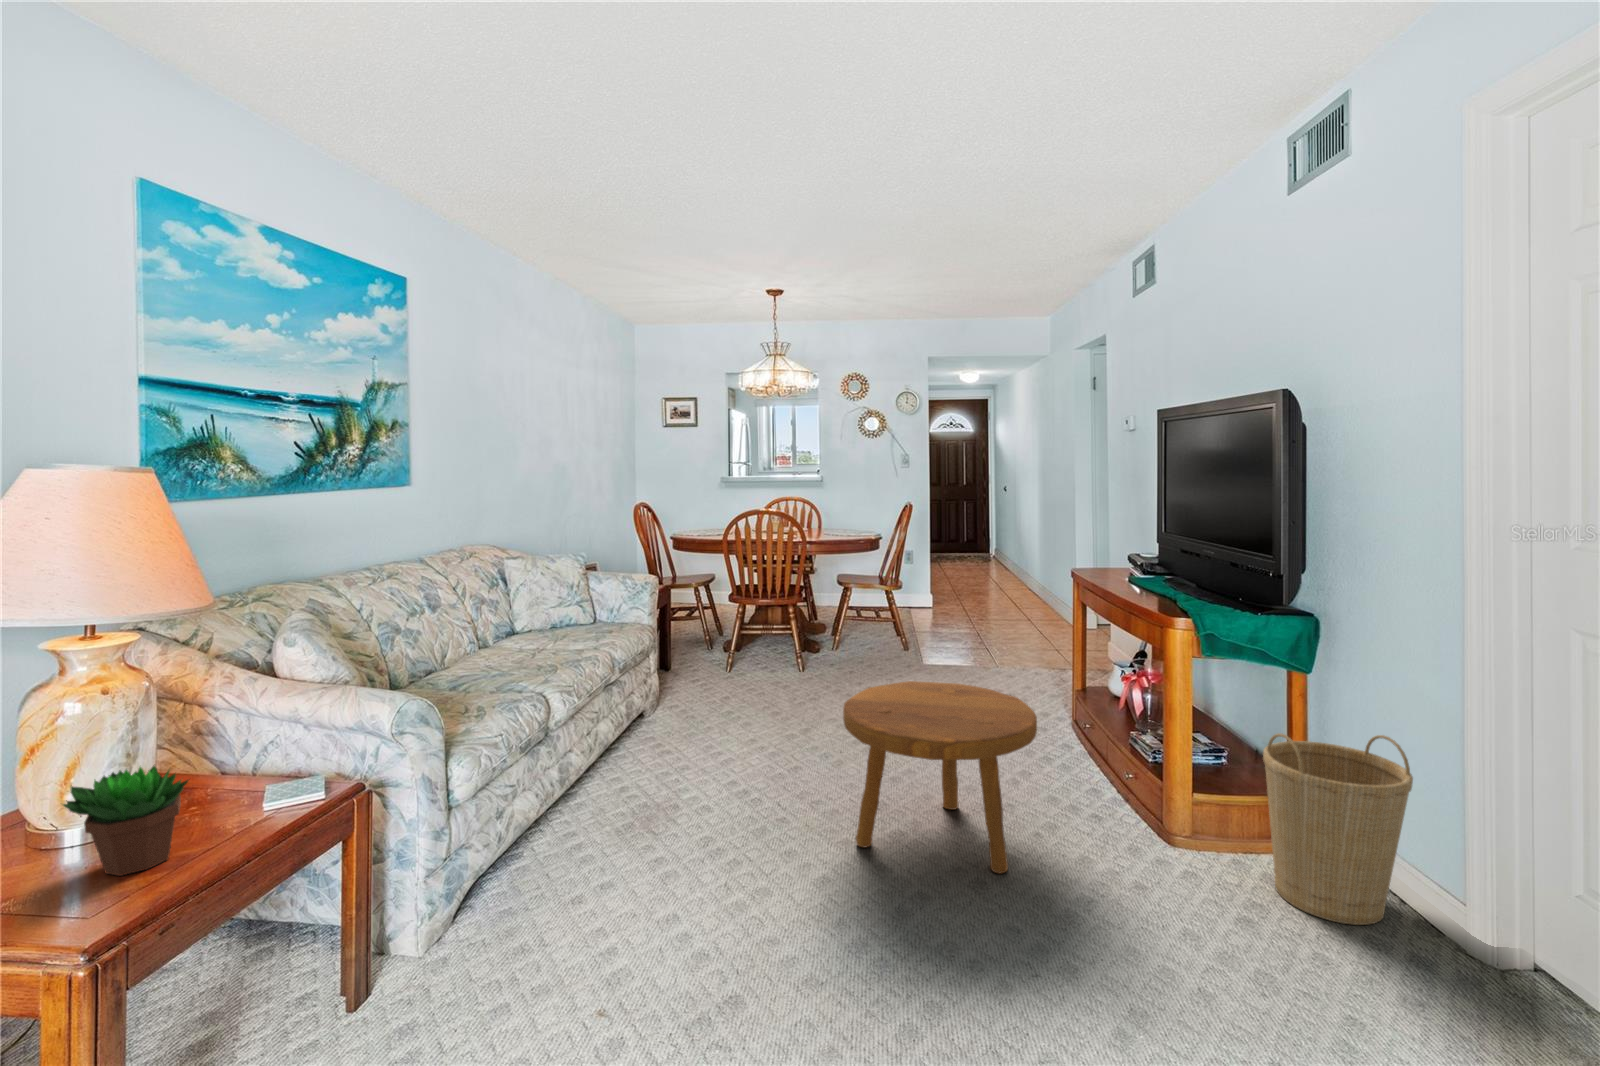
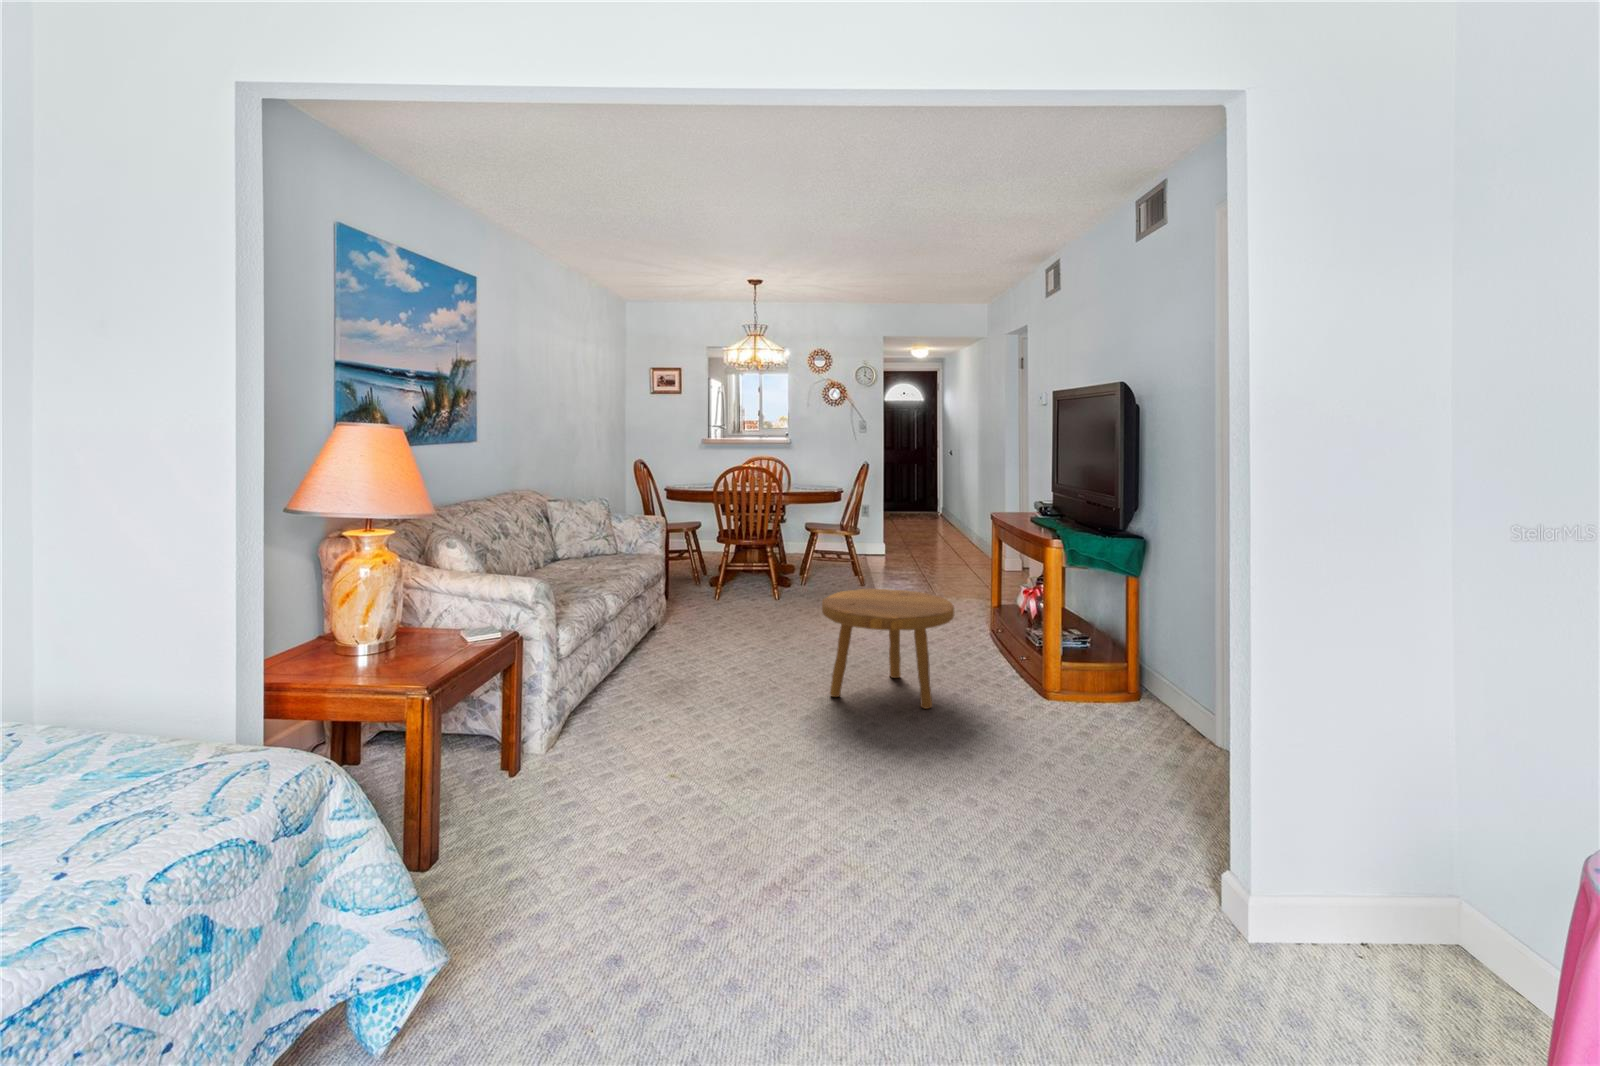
basket: present [1263,733,1413,925] -> none [1098,612,1184,729]
succulent plant: present [63,766,188,876] -> none [380,605,444,667]

